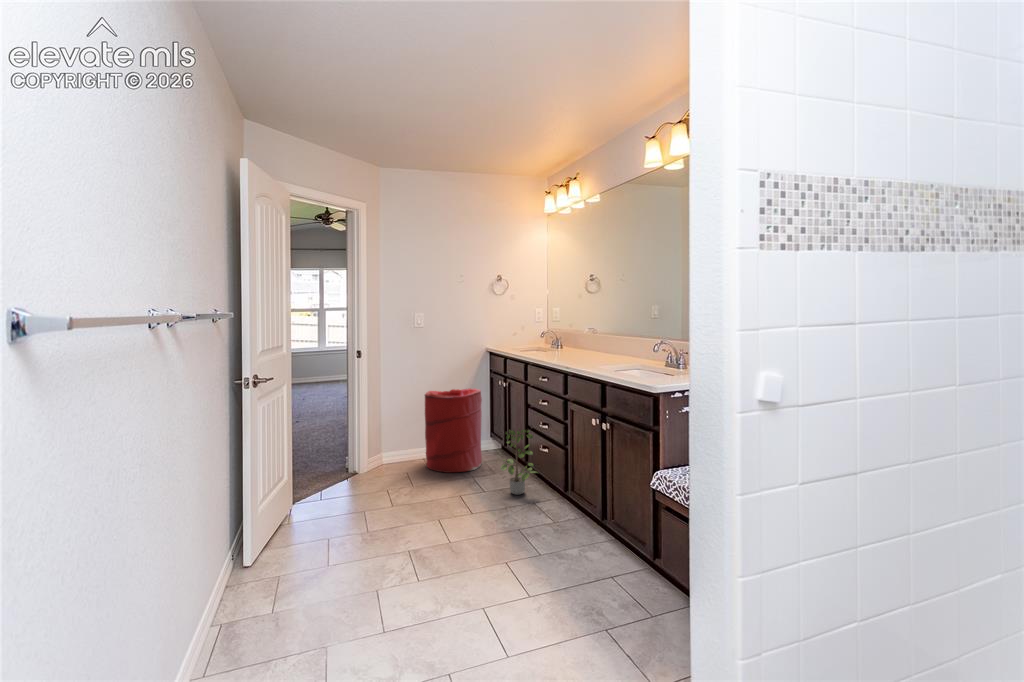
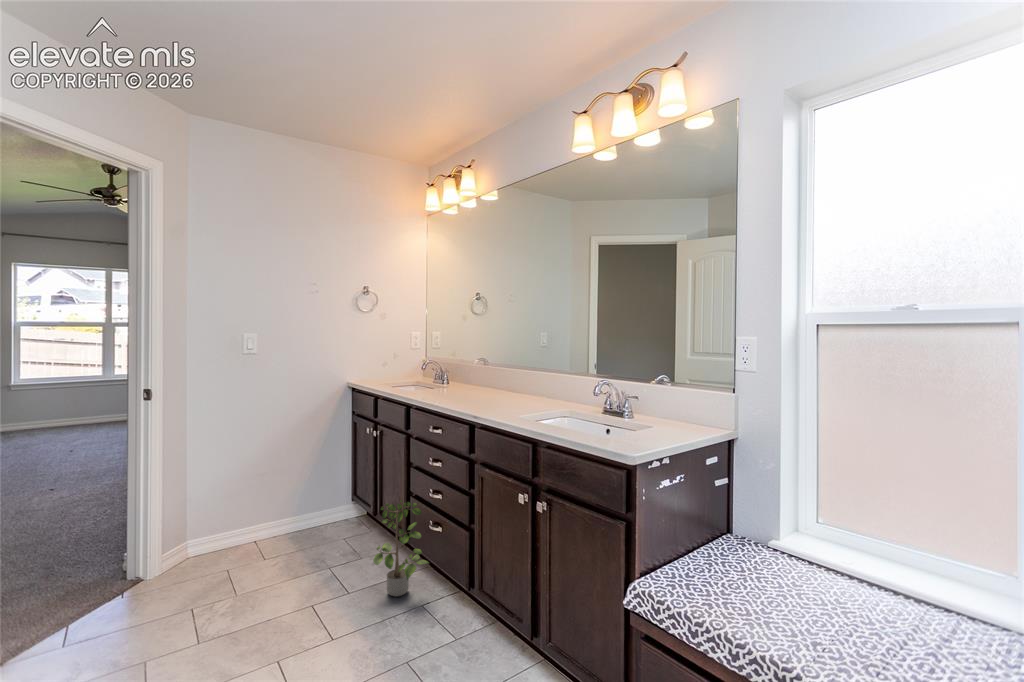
laundry hamper: present [425,389,482,472] -> none [256,438,342,565]

